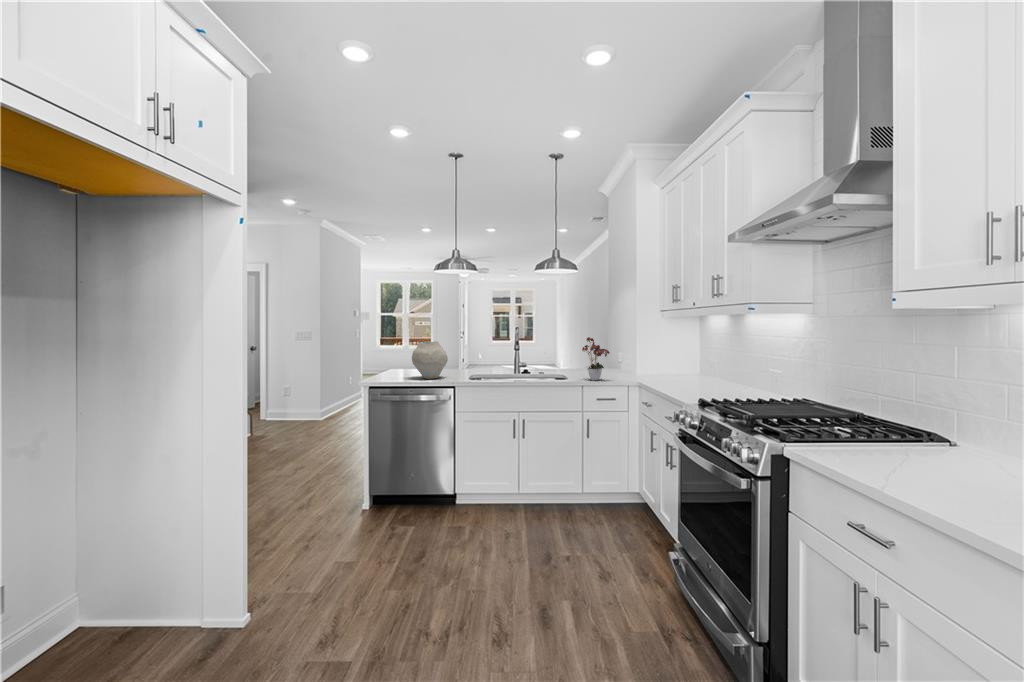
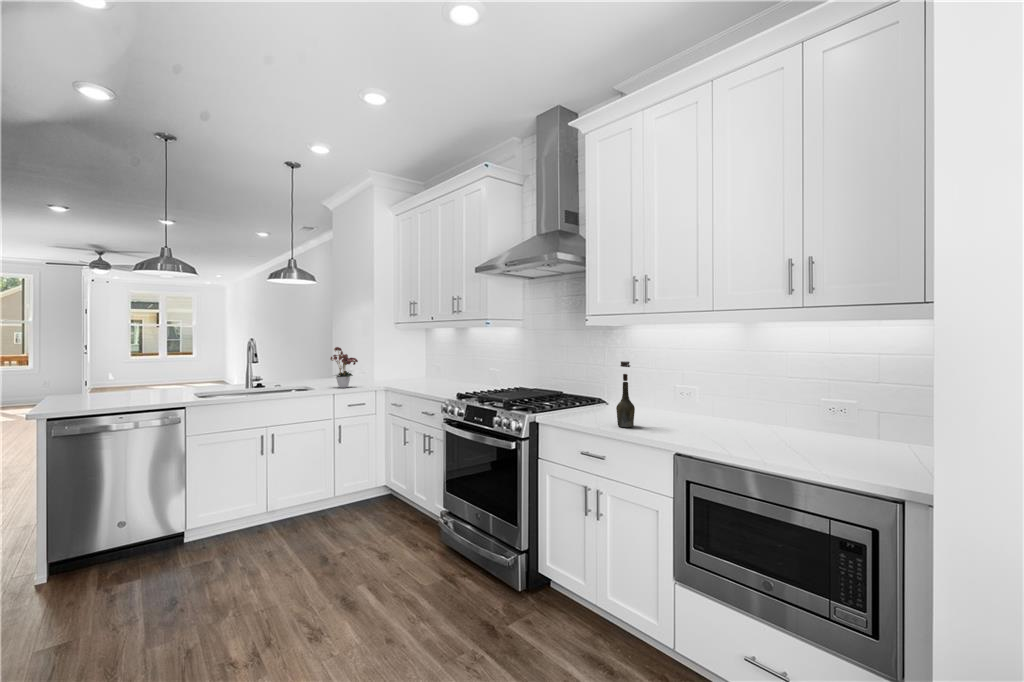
vase: present [412,341,448,379] -> none [111,354,165,399]
bottle: none [921,375,966,501] -> present [616,361,635,427]

